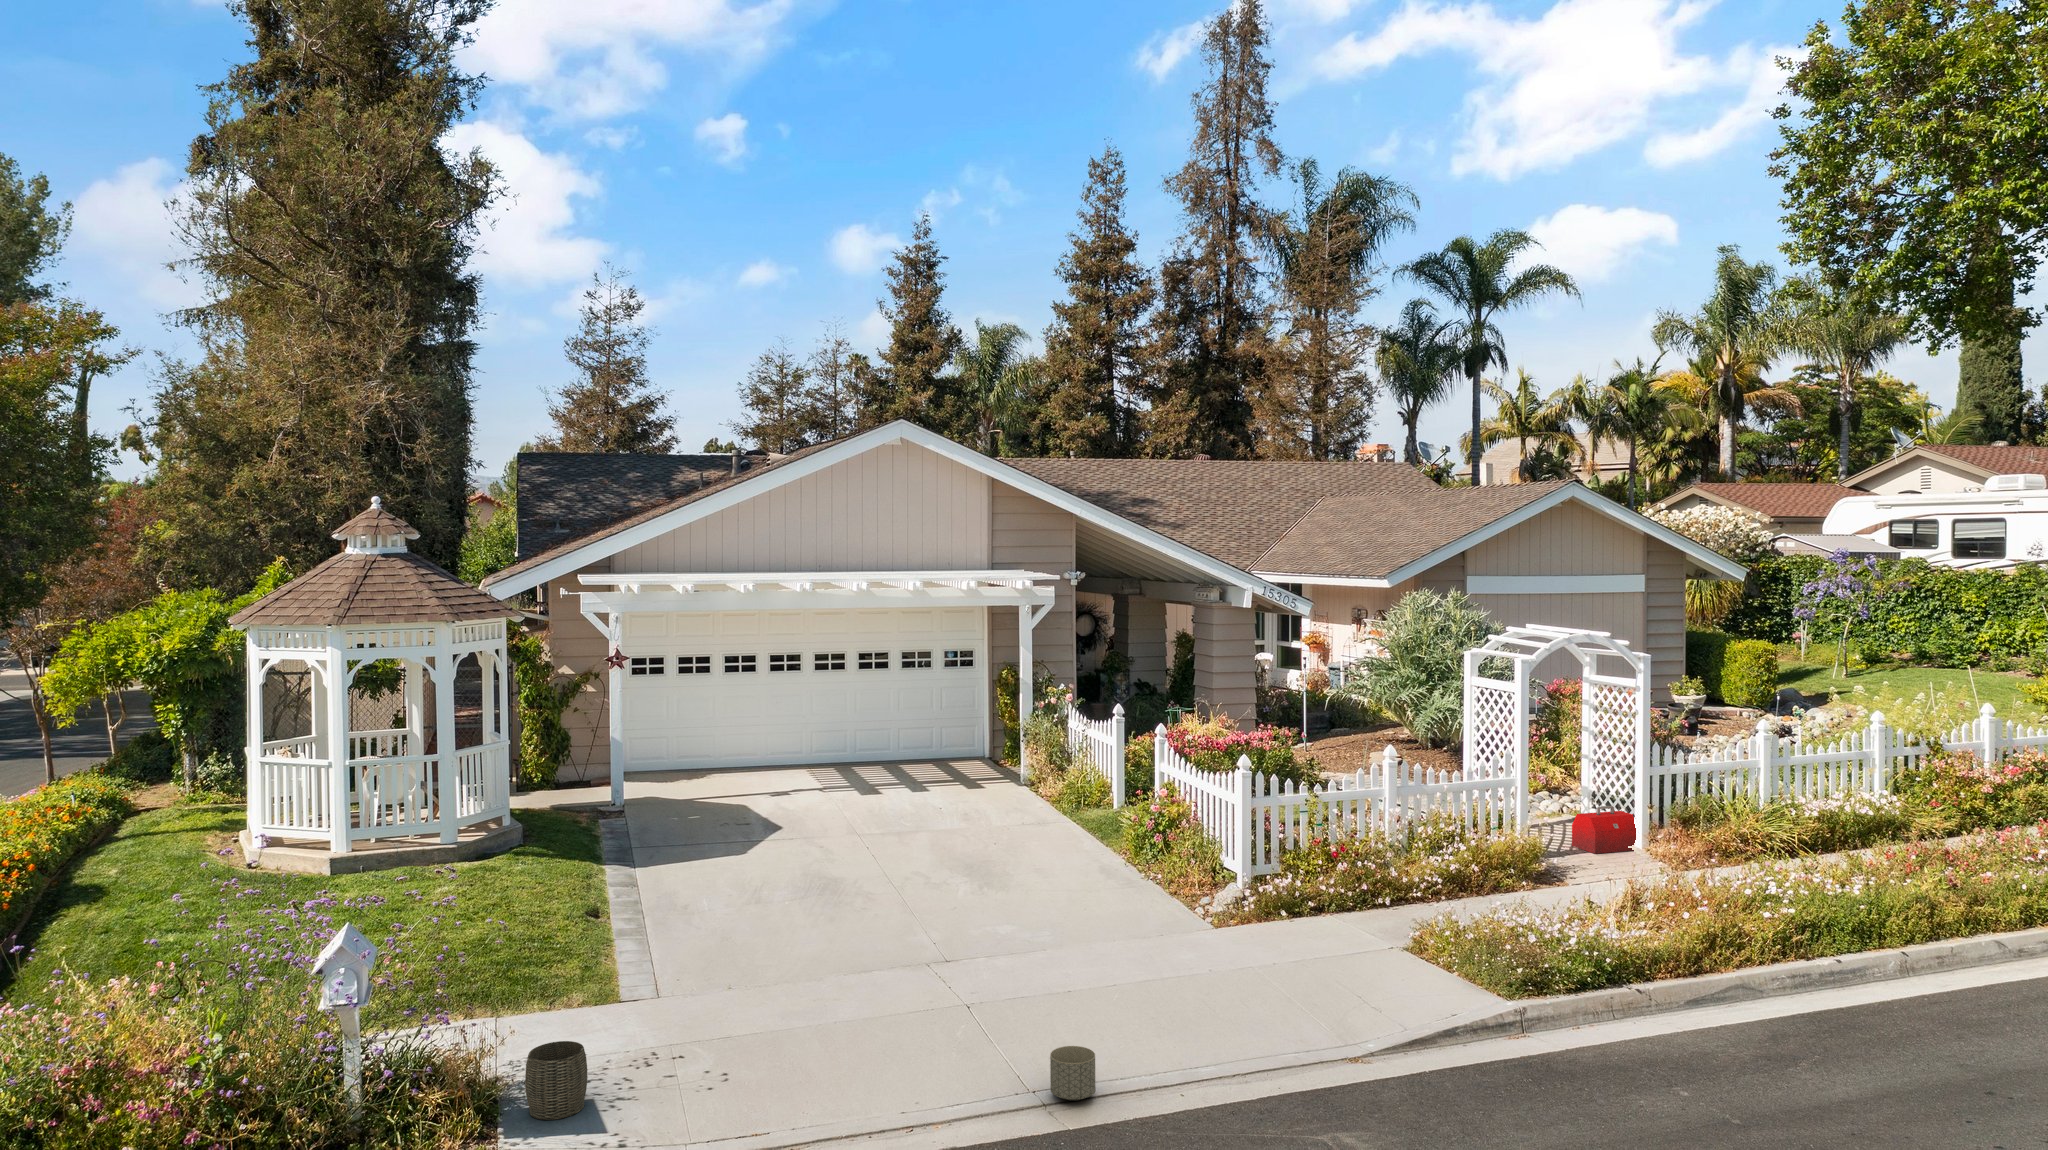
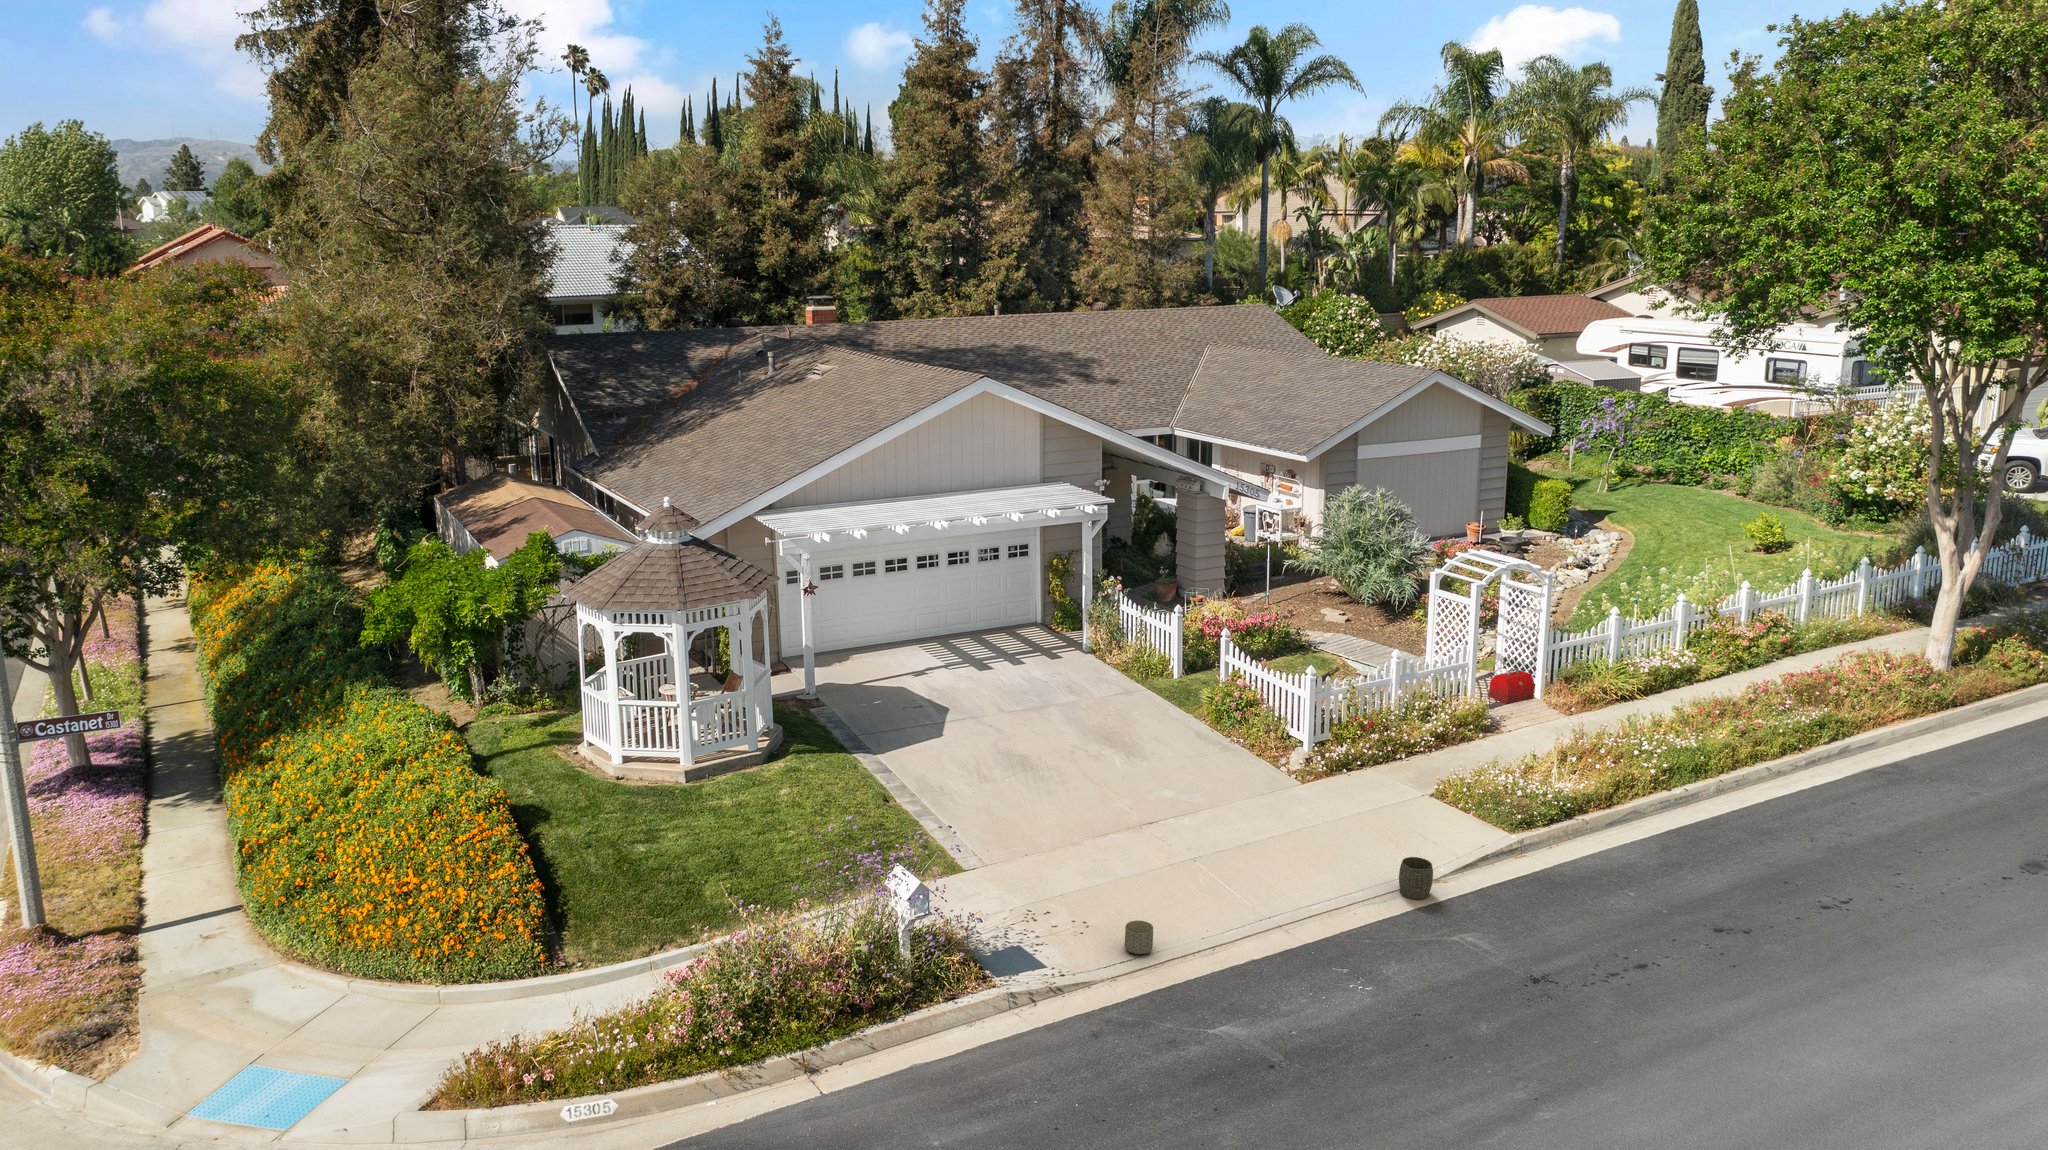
woven basket: present [525,1041,587,1120] -> present [1399,857,1433,900]
planter: present [1050,1046,1095,1101] -> present [1125,920,1153,954]

